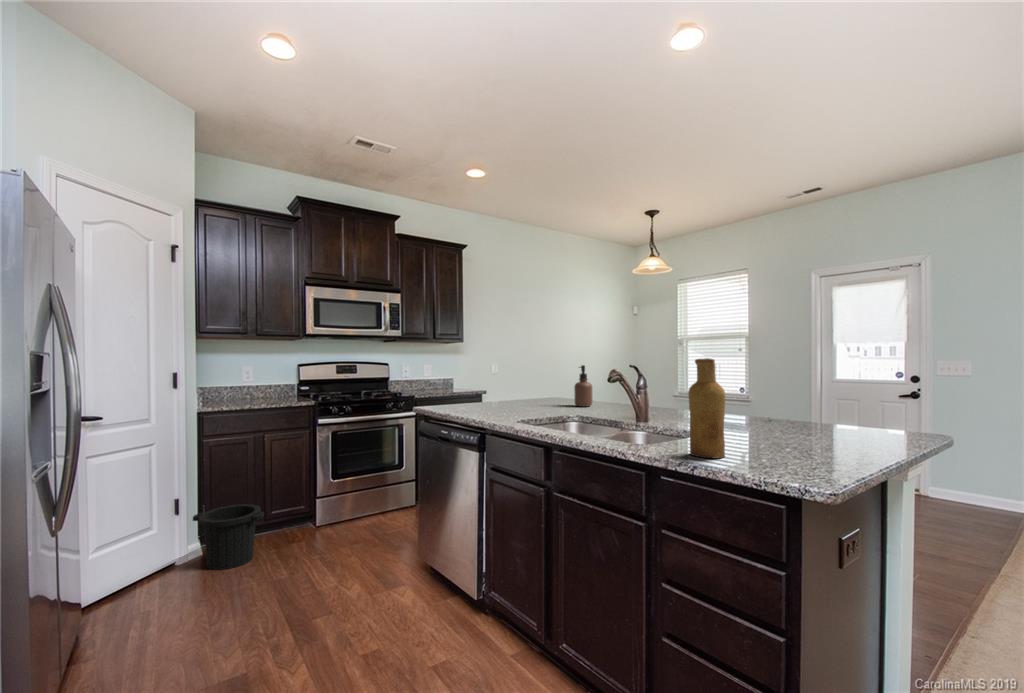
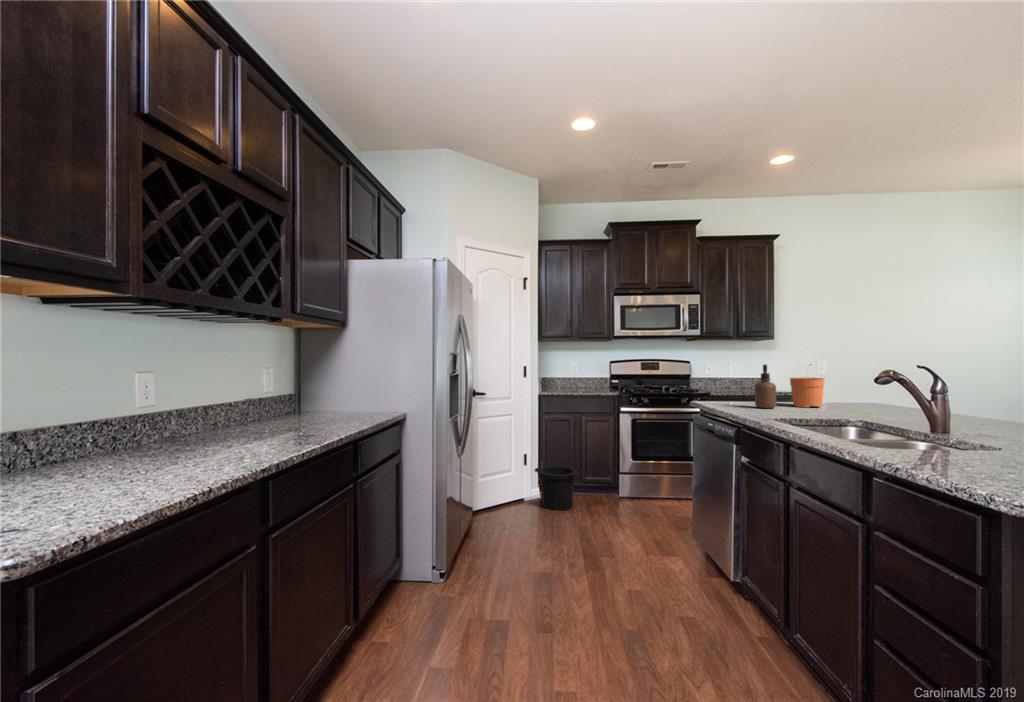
vase: present [688,358,725,458] -> none [915,357,966,467]
plant pot: none [506,365,535,406] -> present [790,364,825,407]
soap dispenser: present [574,365,592,407] -> present [755,364,776,409]

